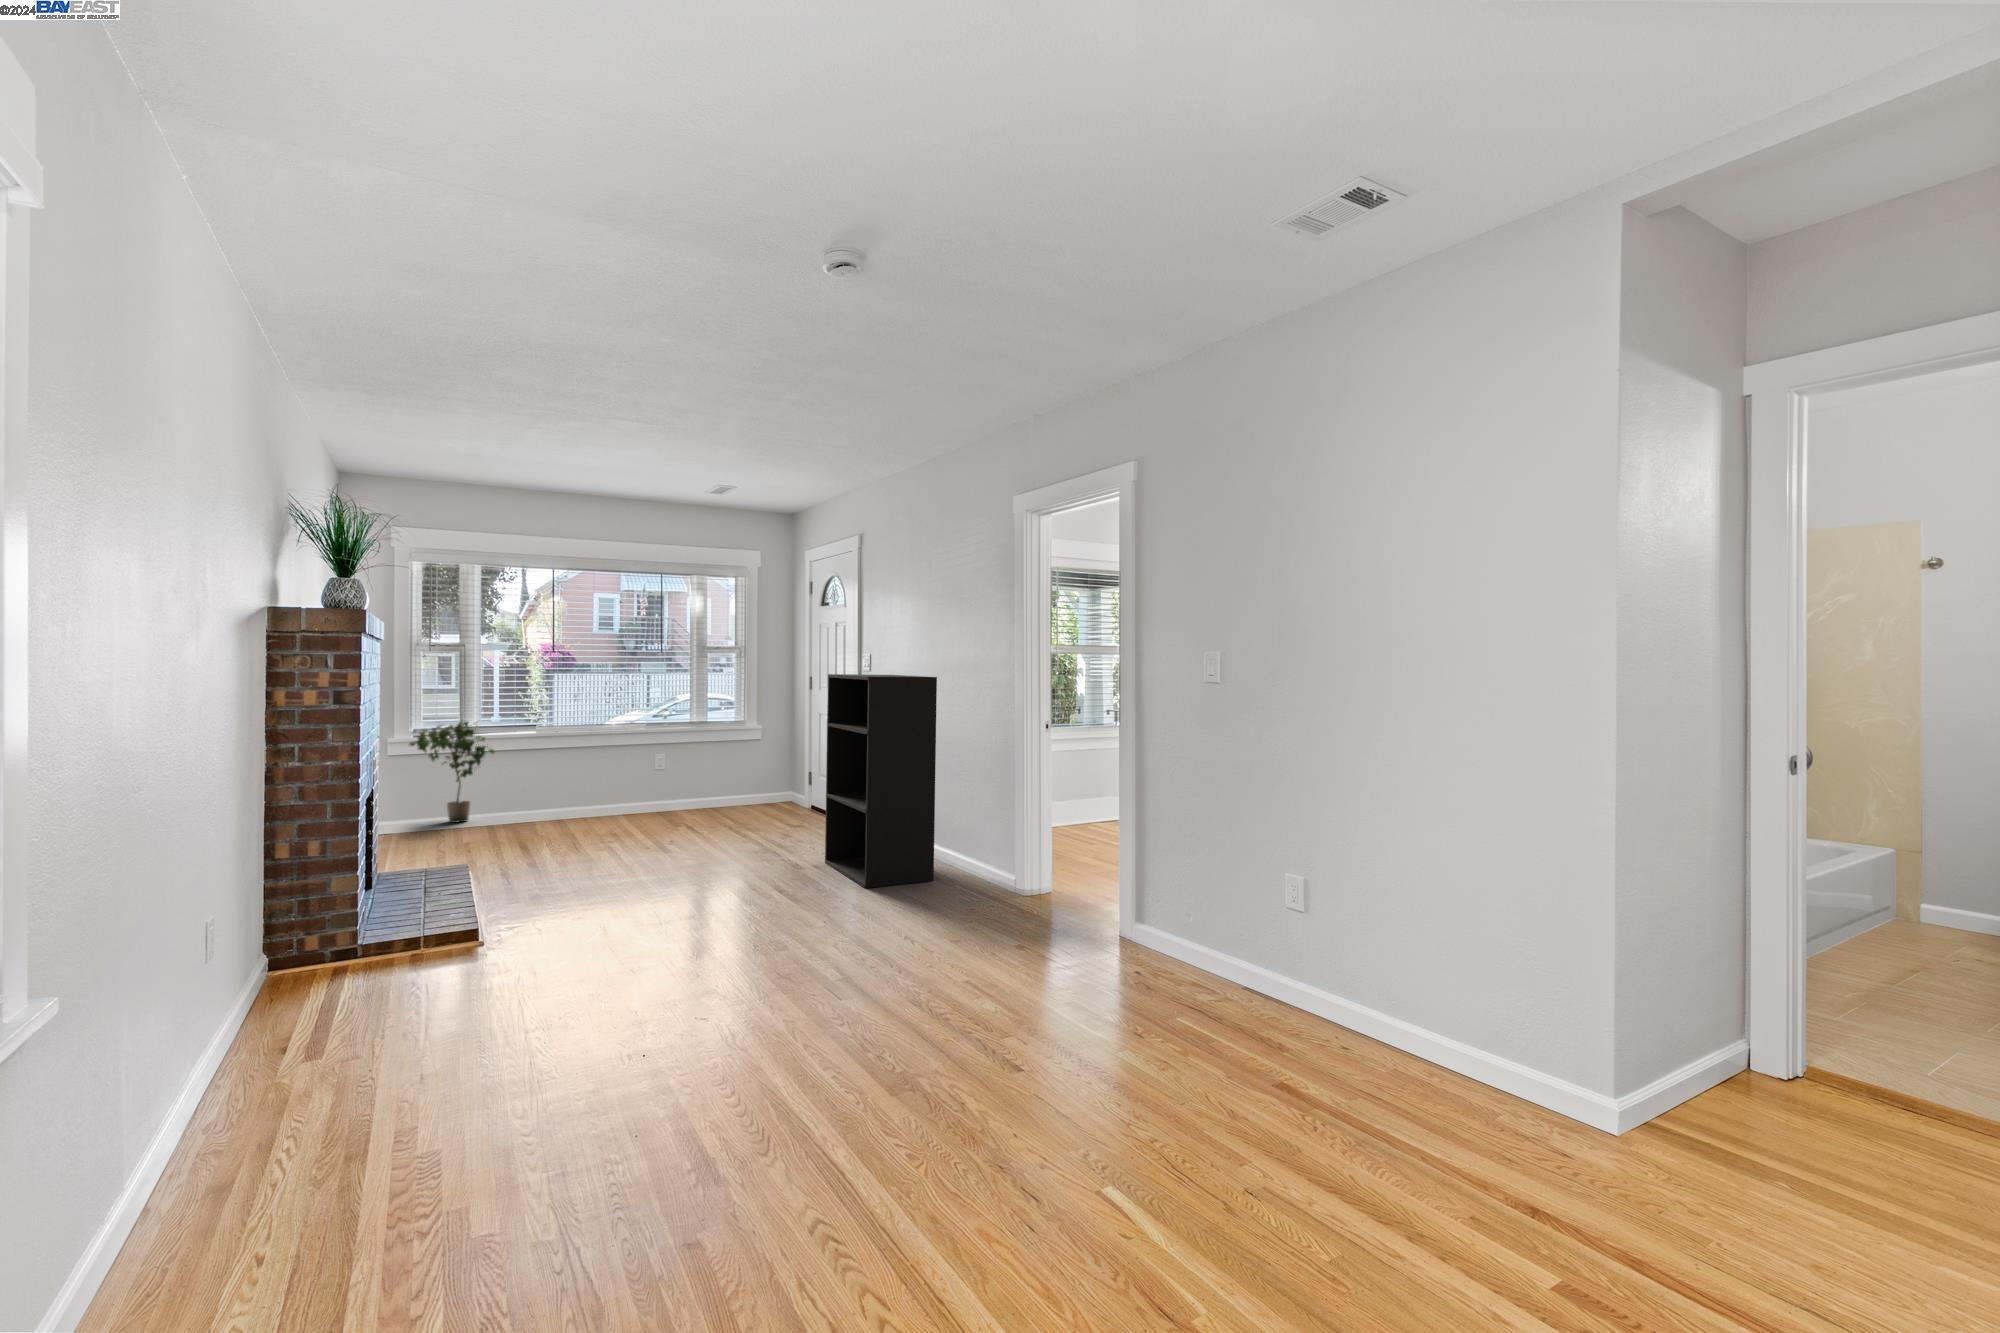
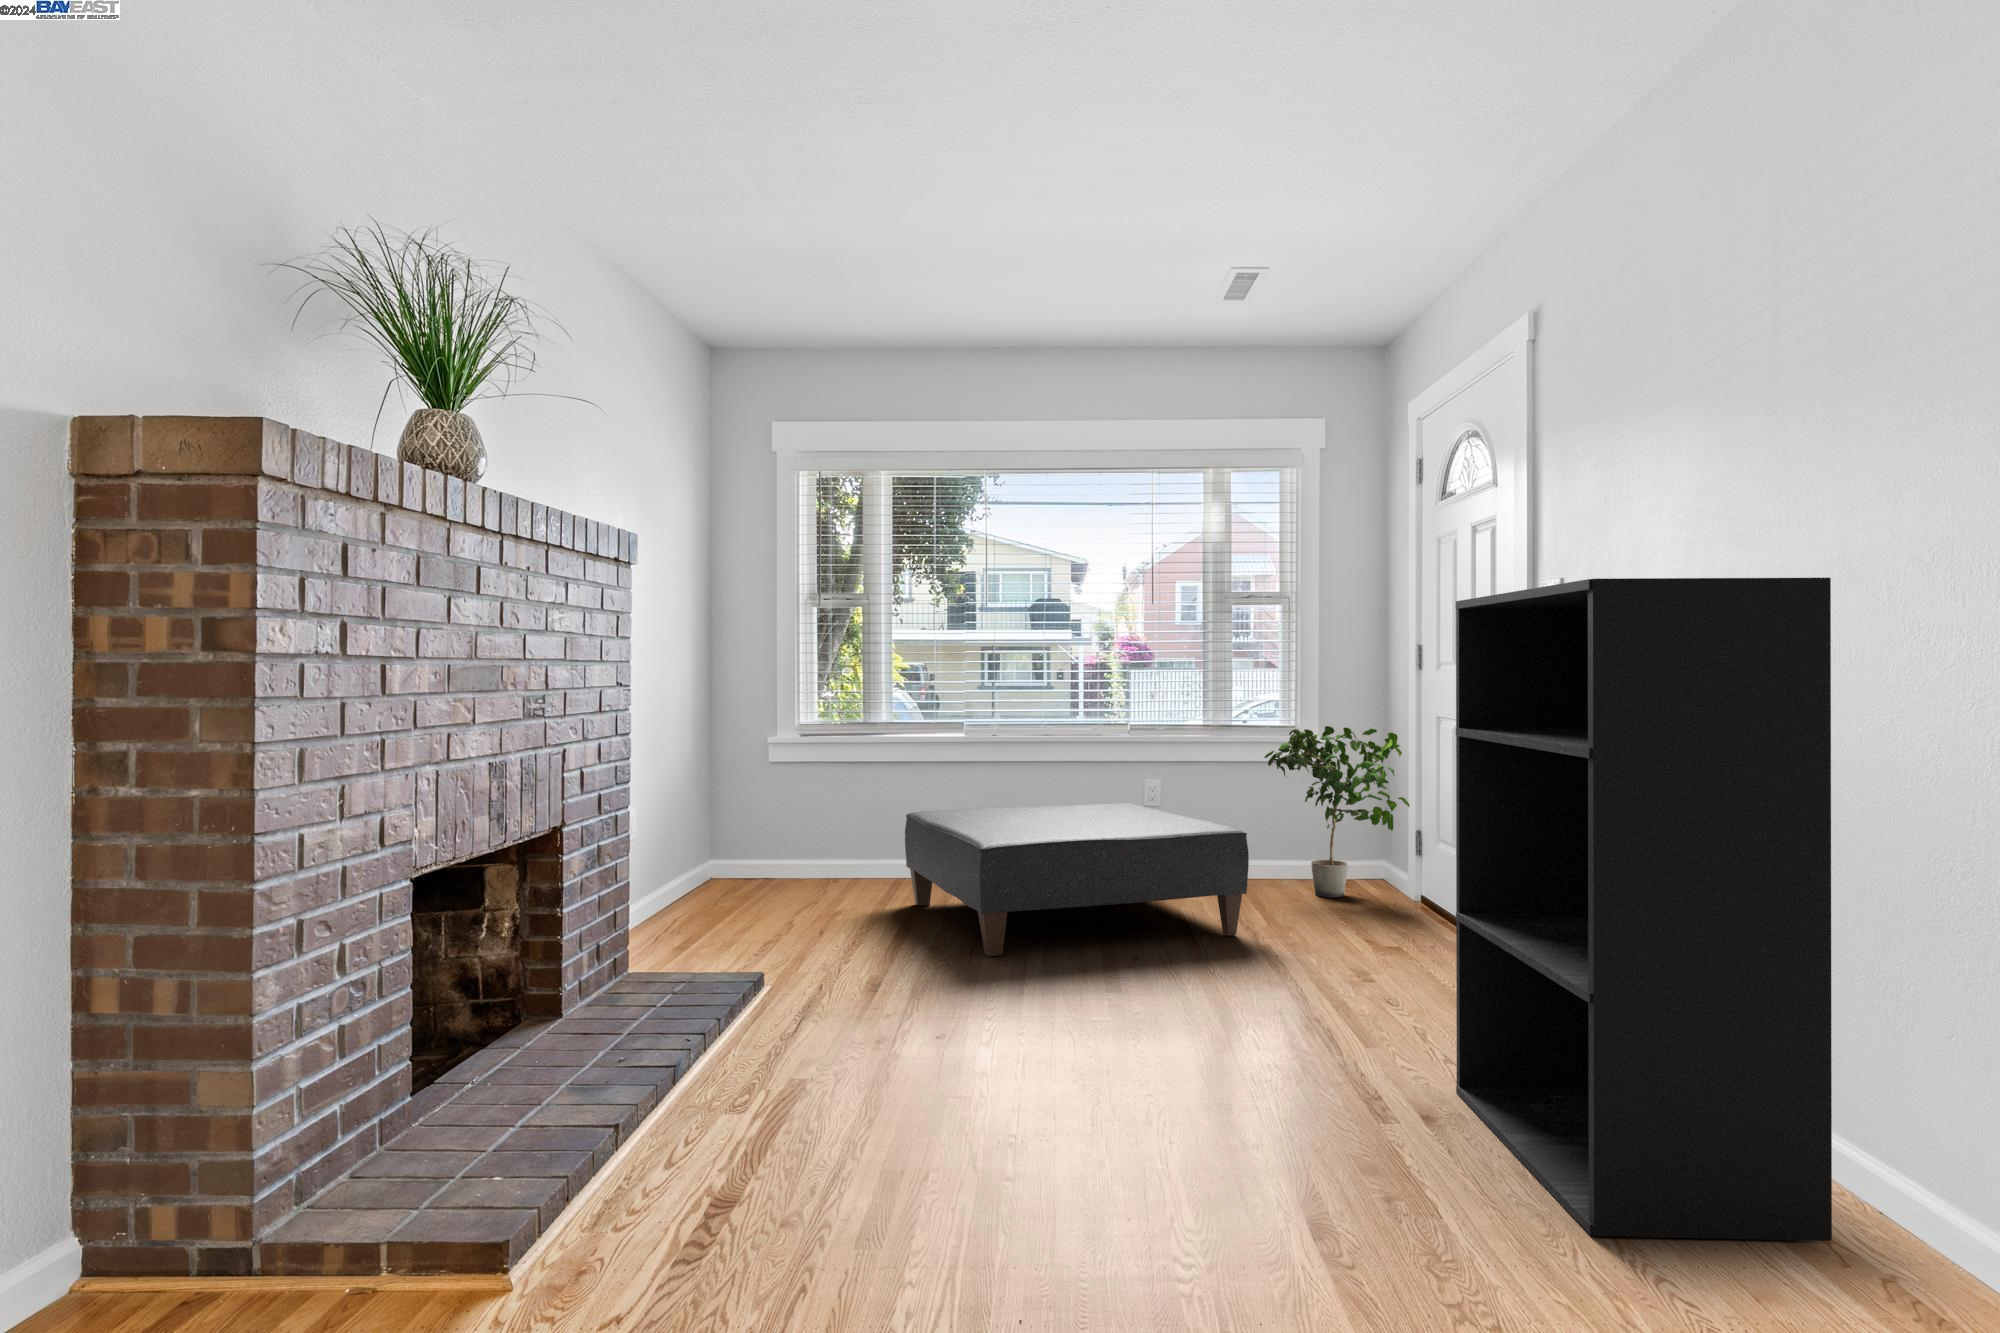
potted plant: present [410,722,494,823] -> present [1264,726,1410,897]
ottoman: none [527,761,730,841] -> present [905,803,1249,956]

